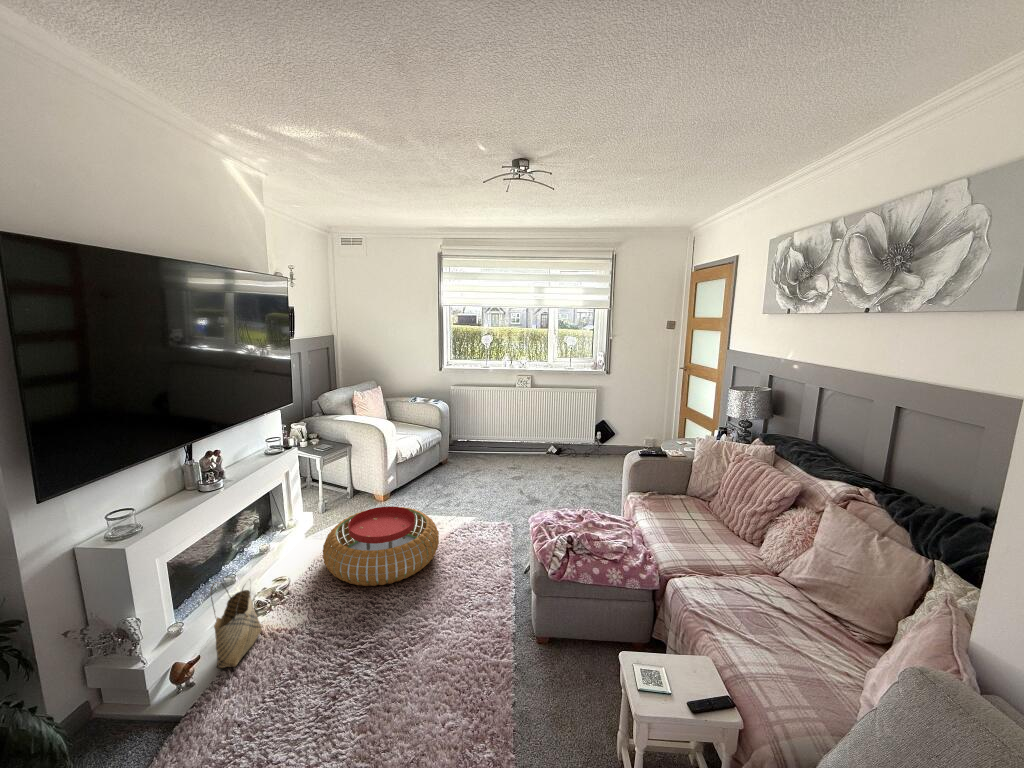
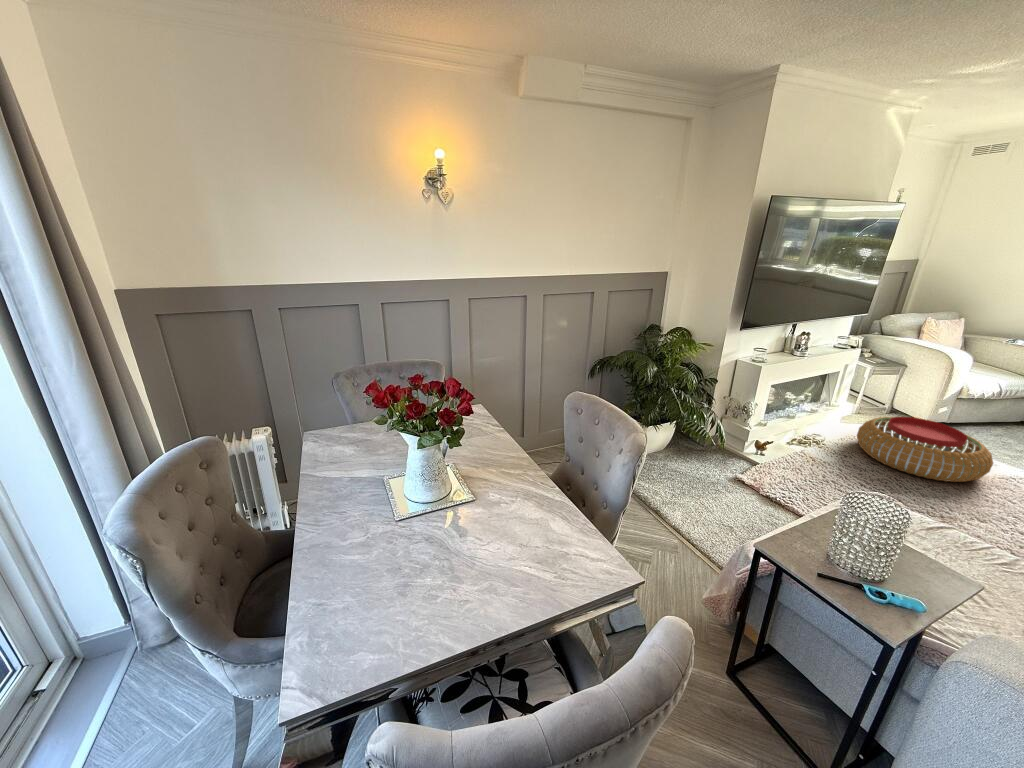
woven basket: present [210,582,262,668] -> none [776,409,811,460]

